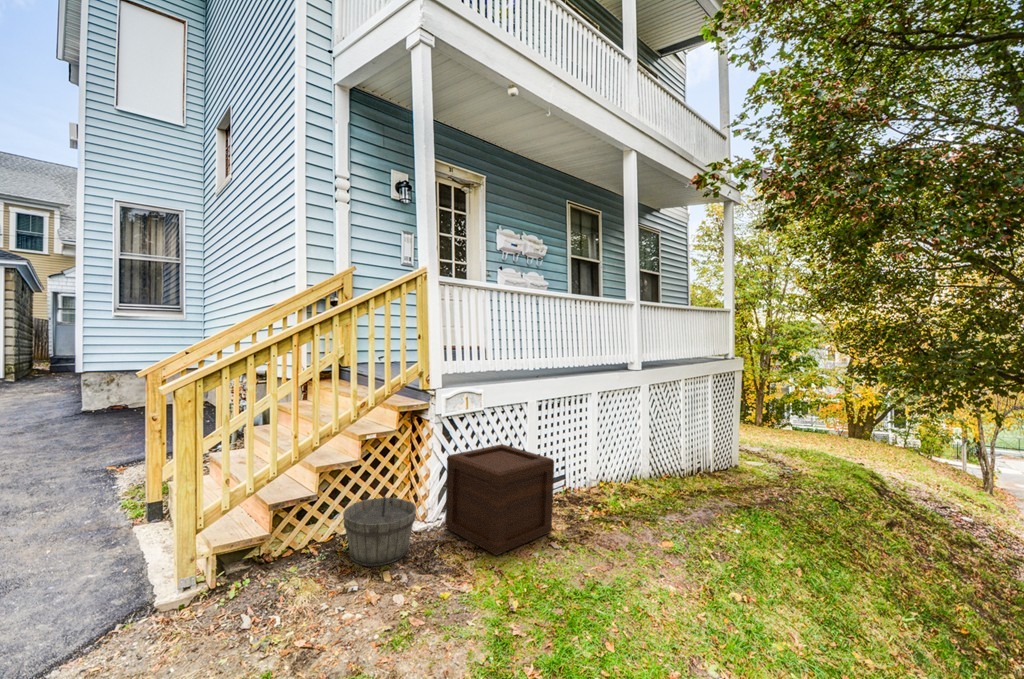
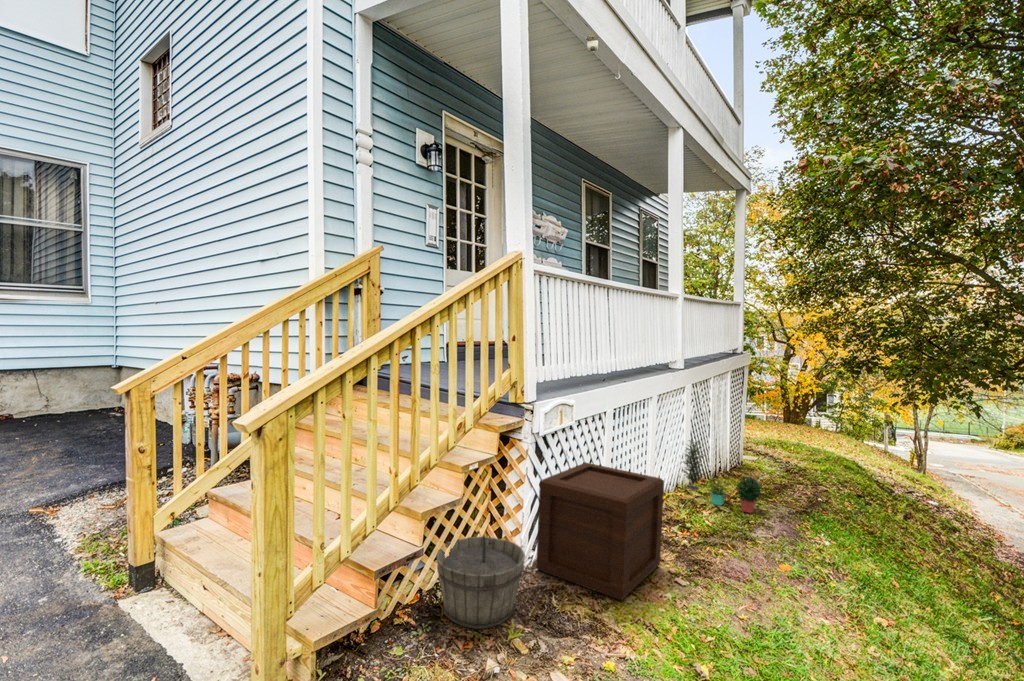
potted plant: none [630,431,696,498] -> present [683,440,762,513]

